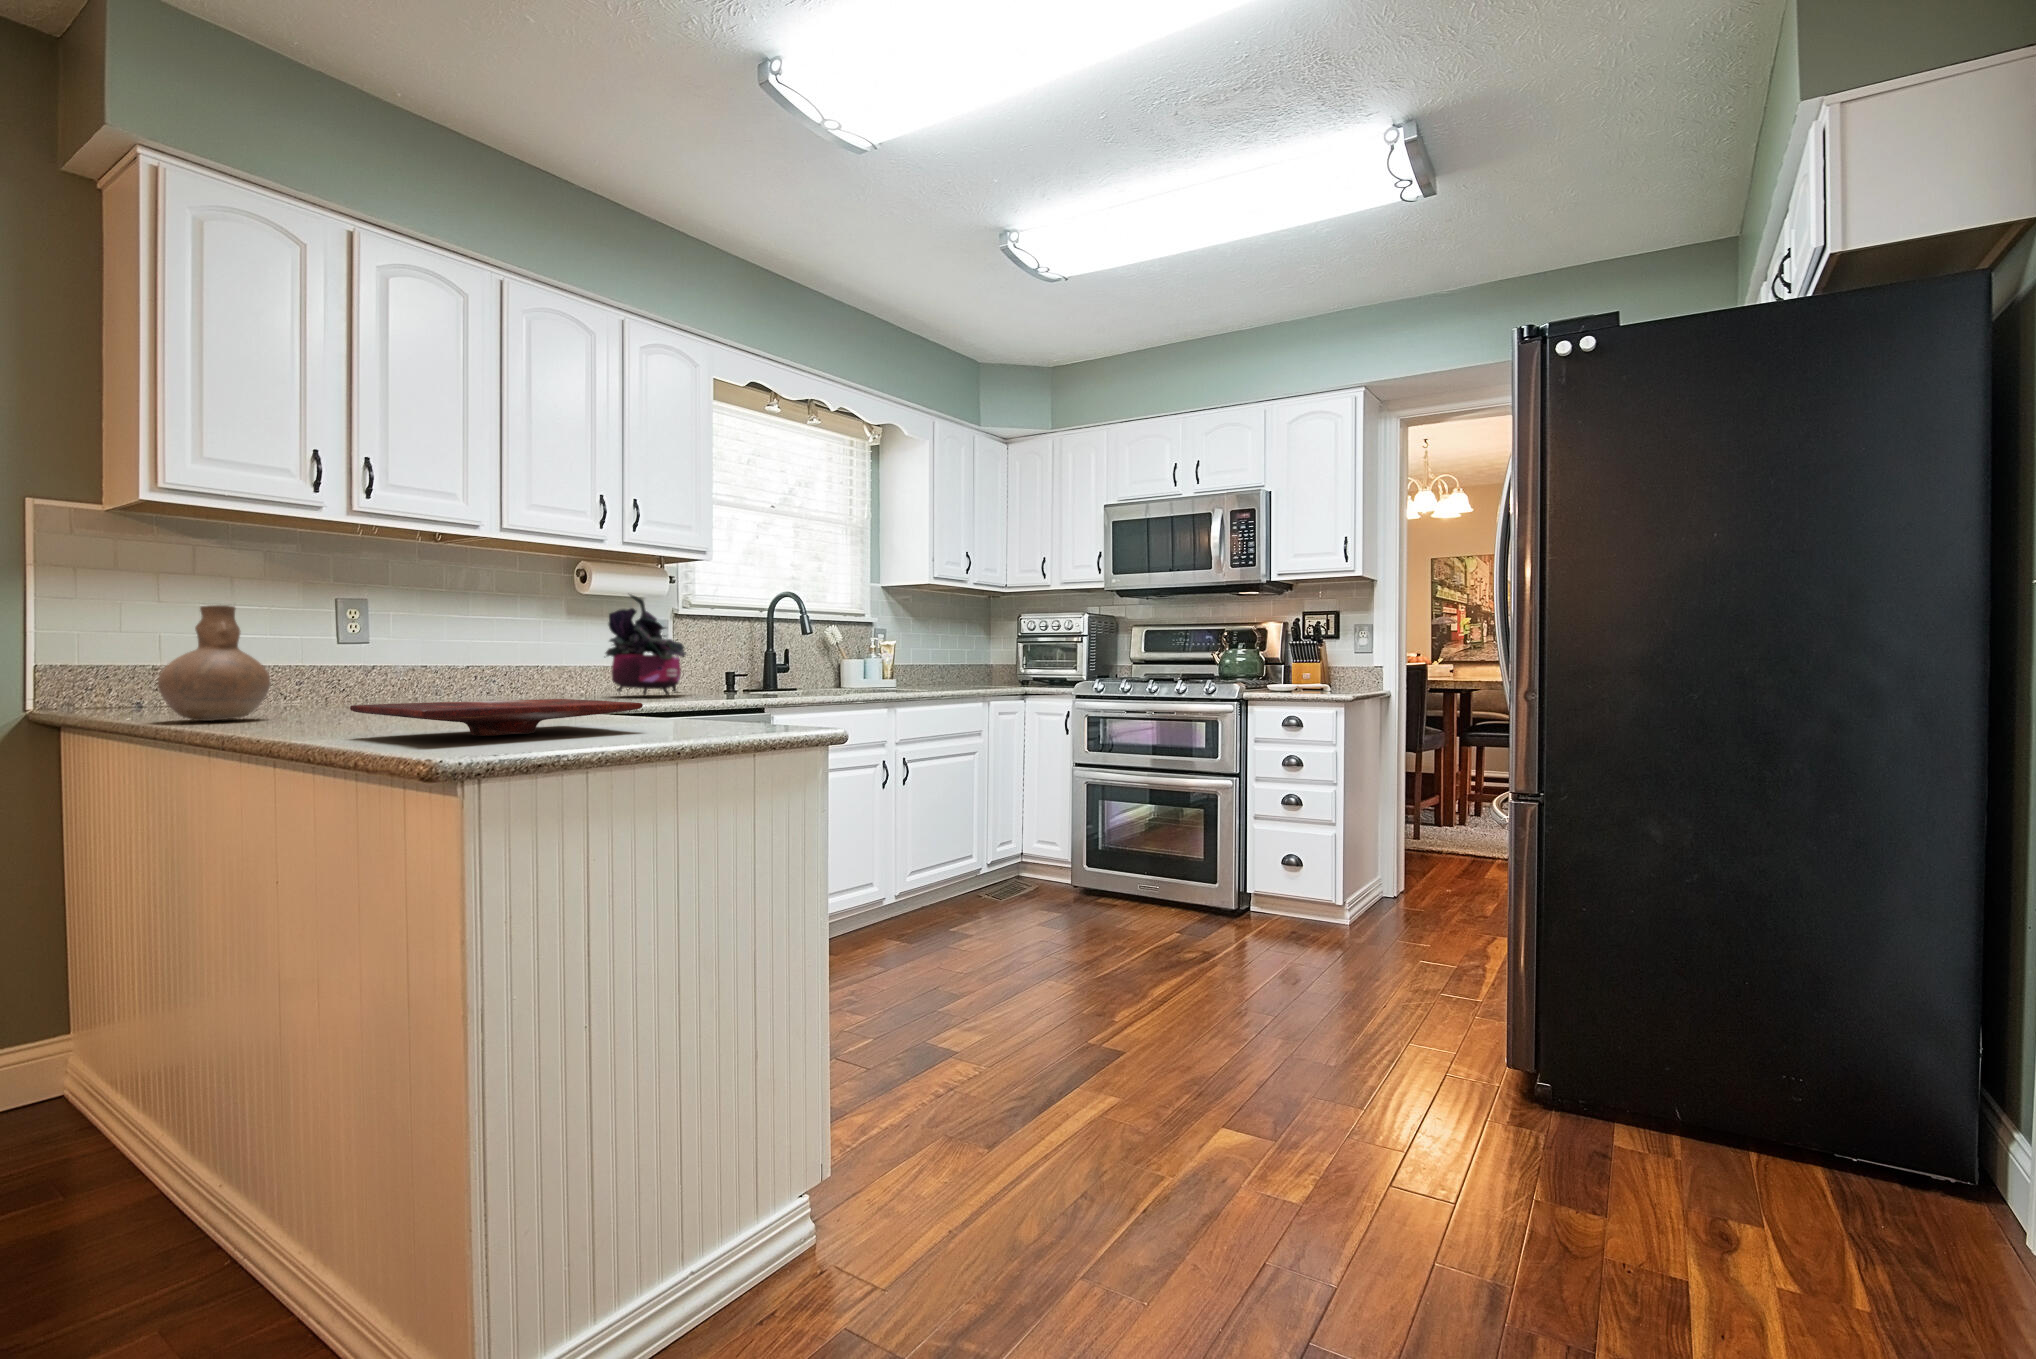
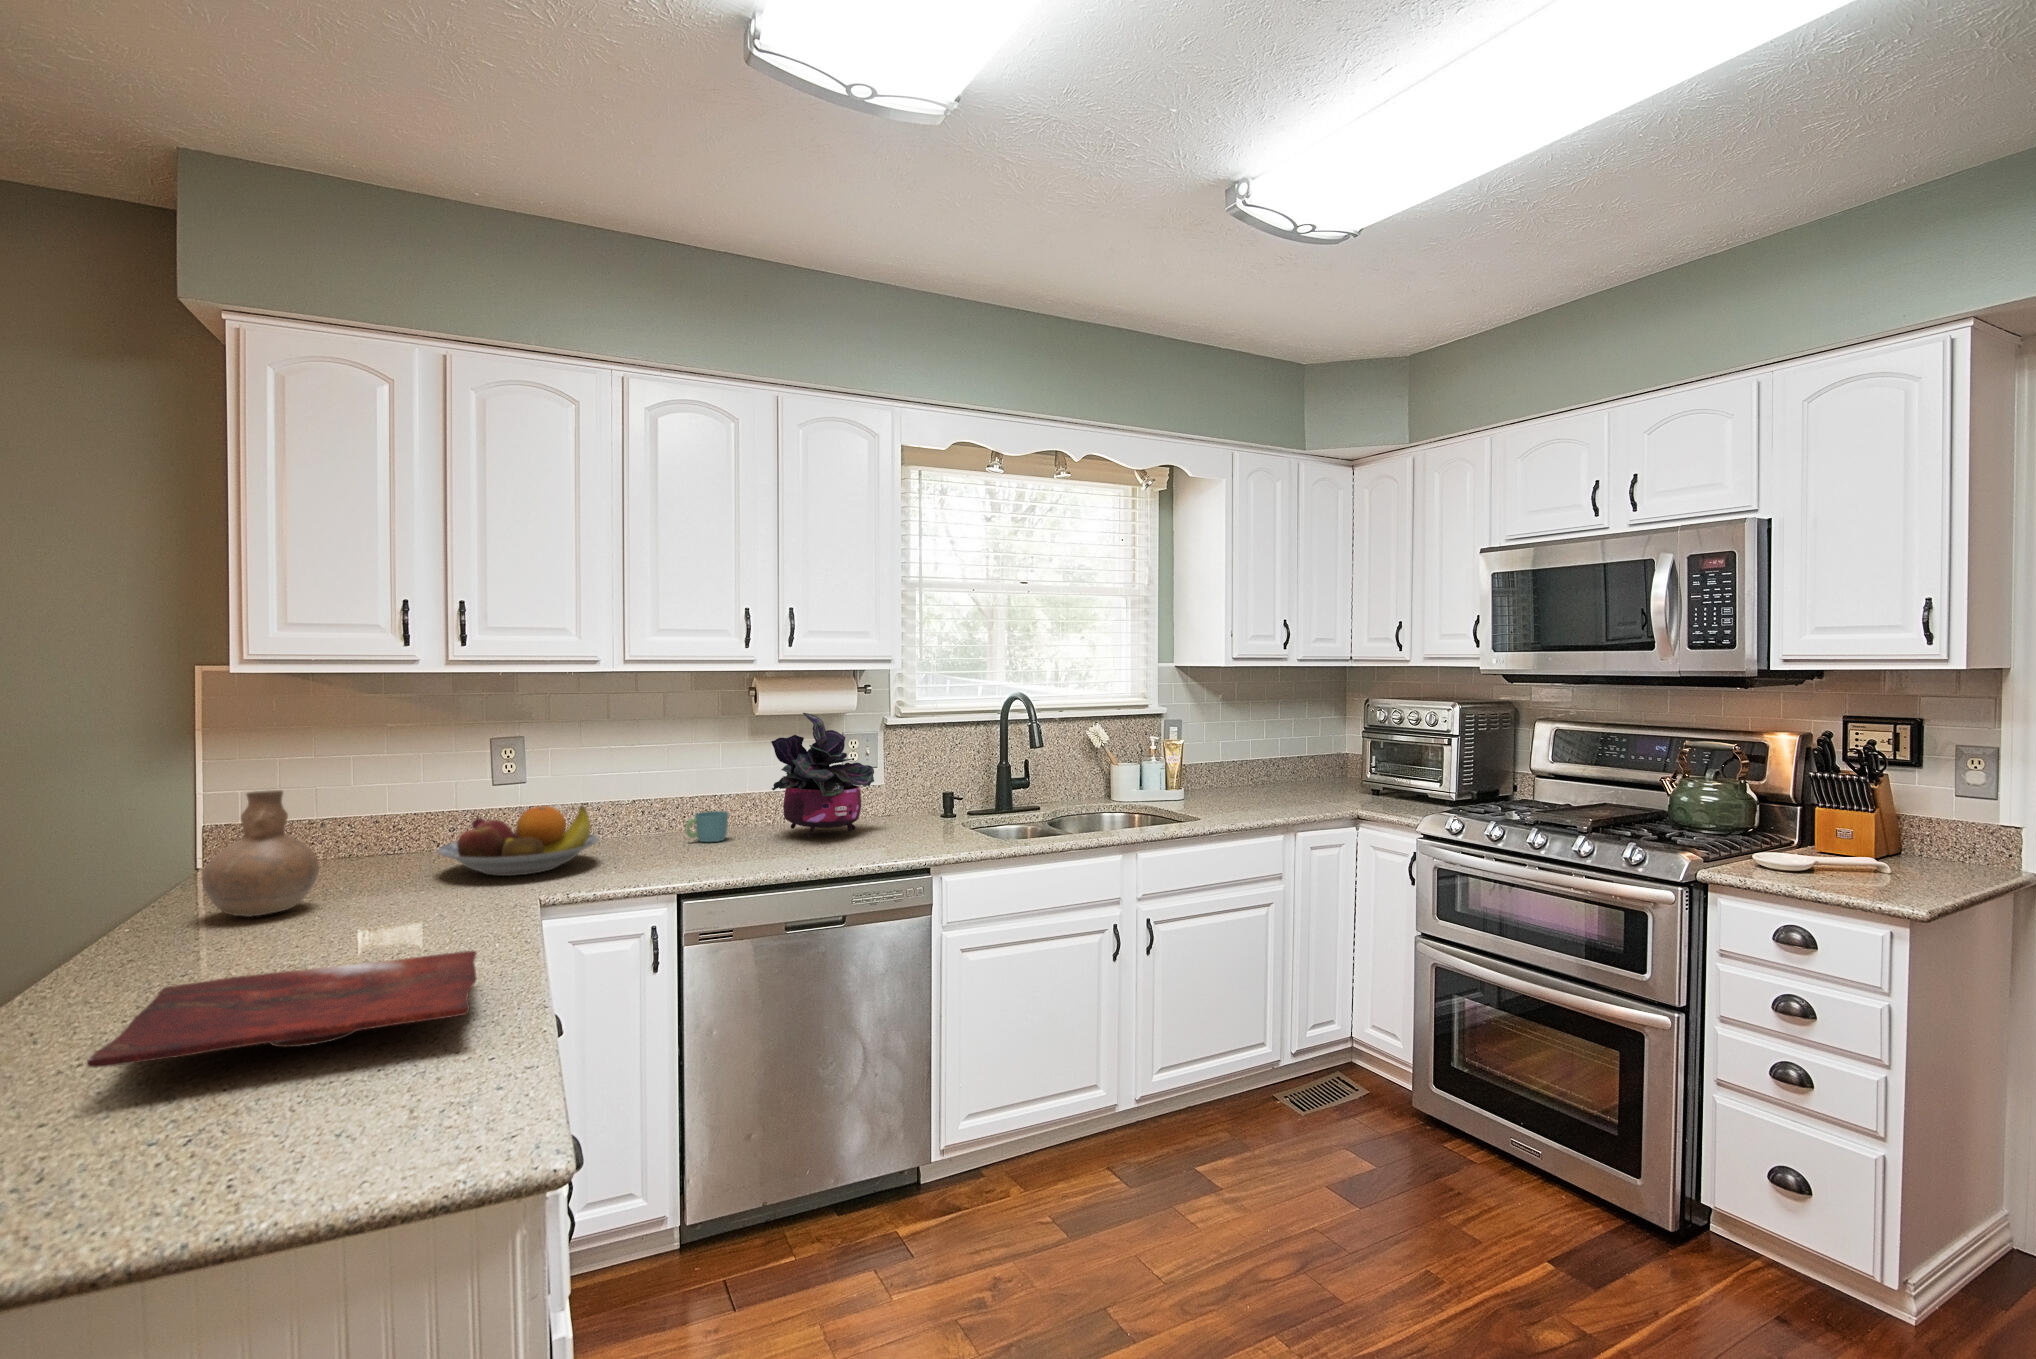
fruit bowl: none [330,652,484,709] -> present [438,806,599,876]
mug: none [532,676,568,699] -> present [686,811,729,842]

